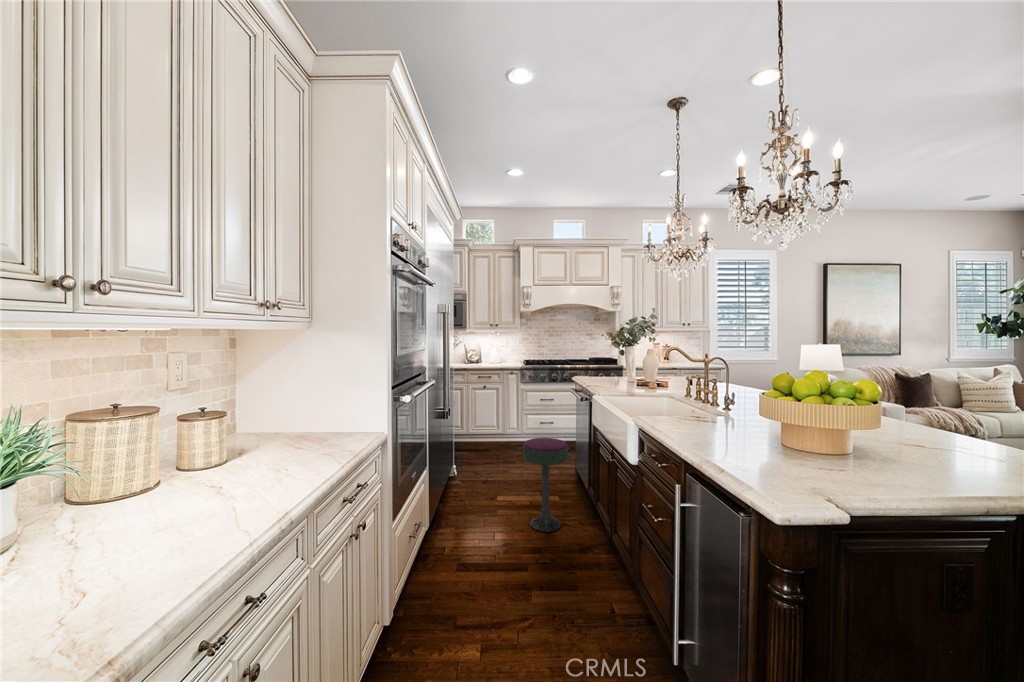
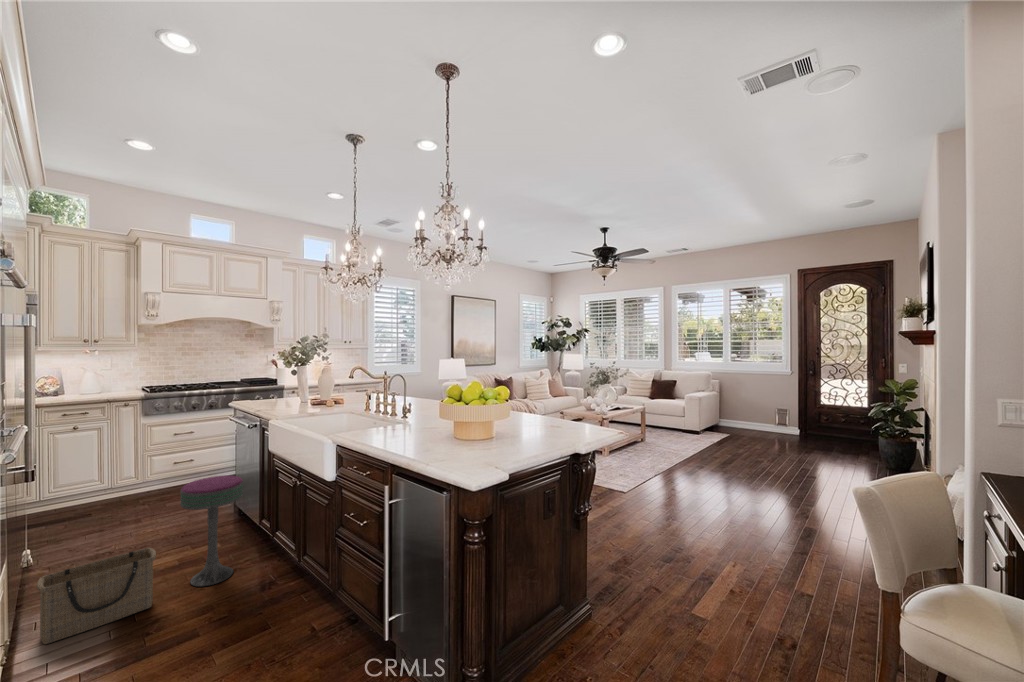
basket: none [441,484,506,534] -> present [37,548,156,644]

